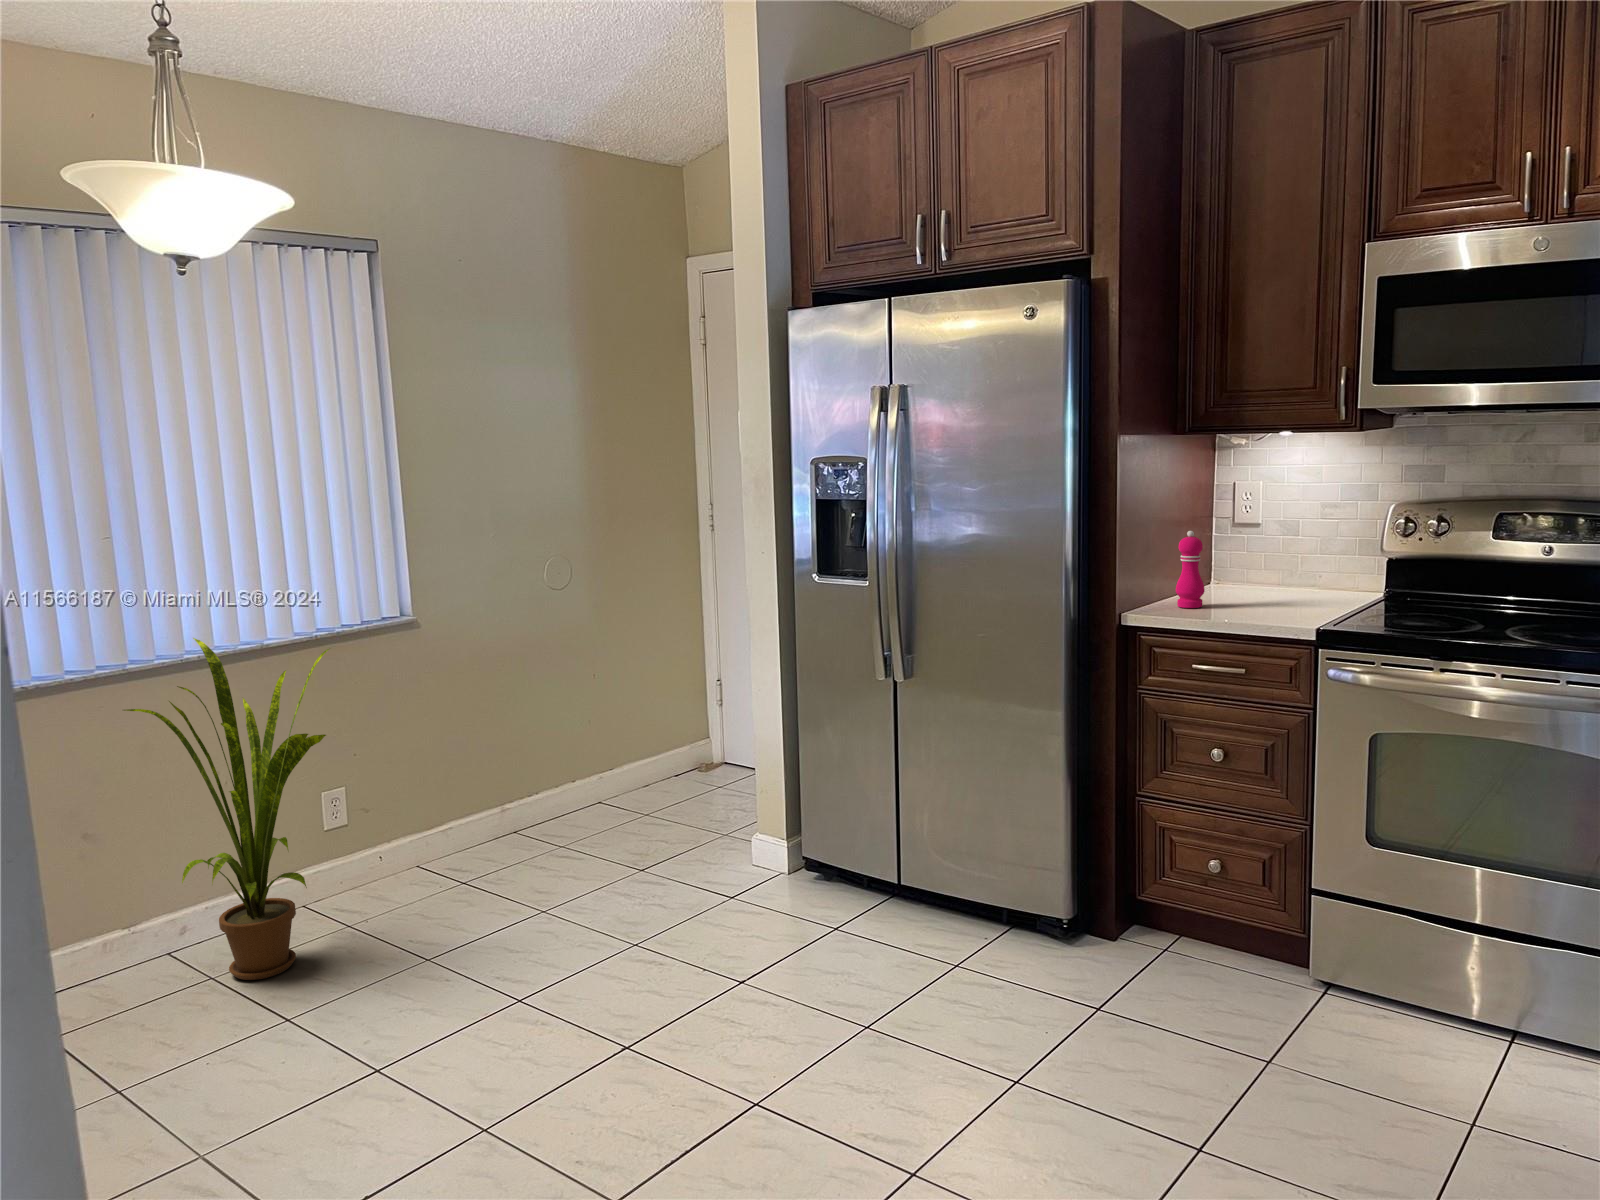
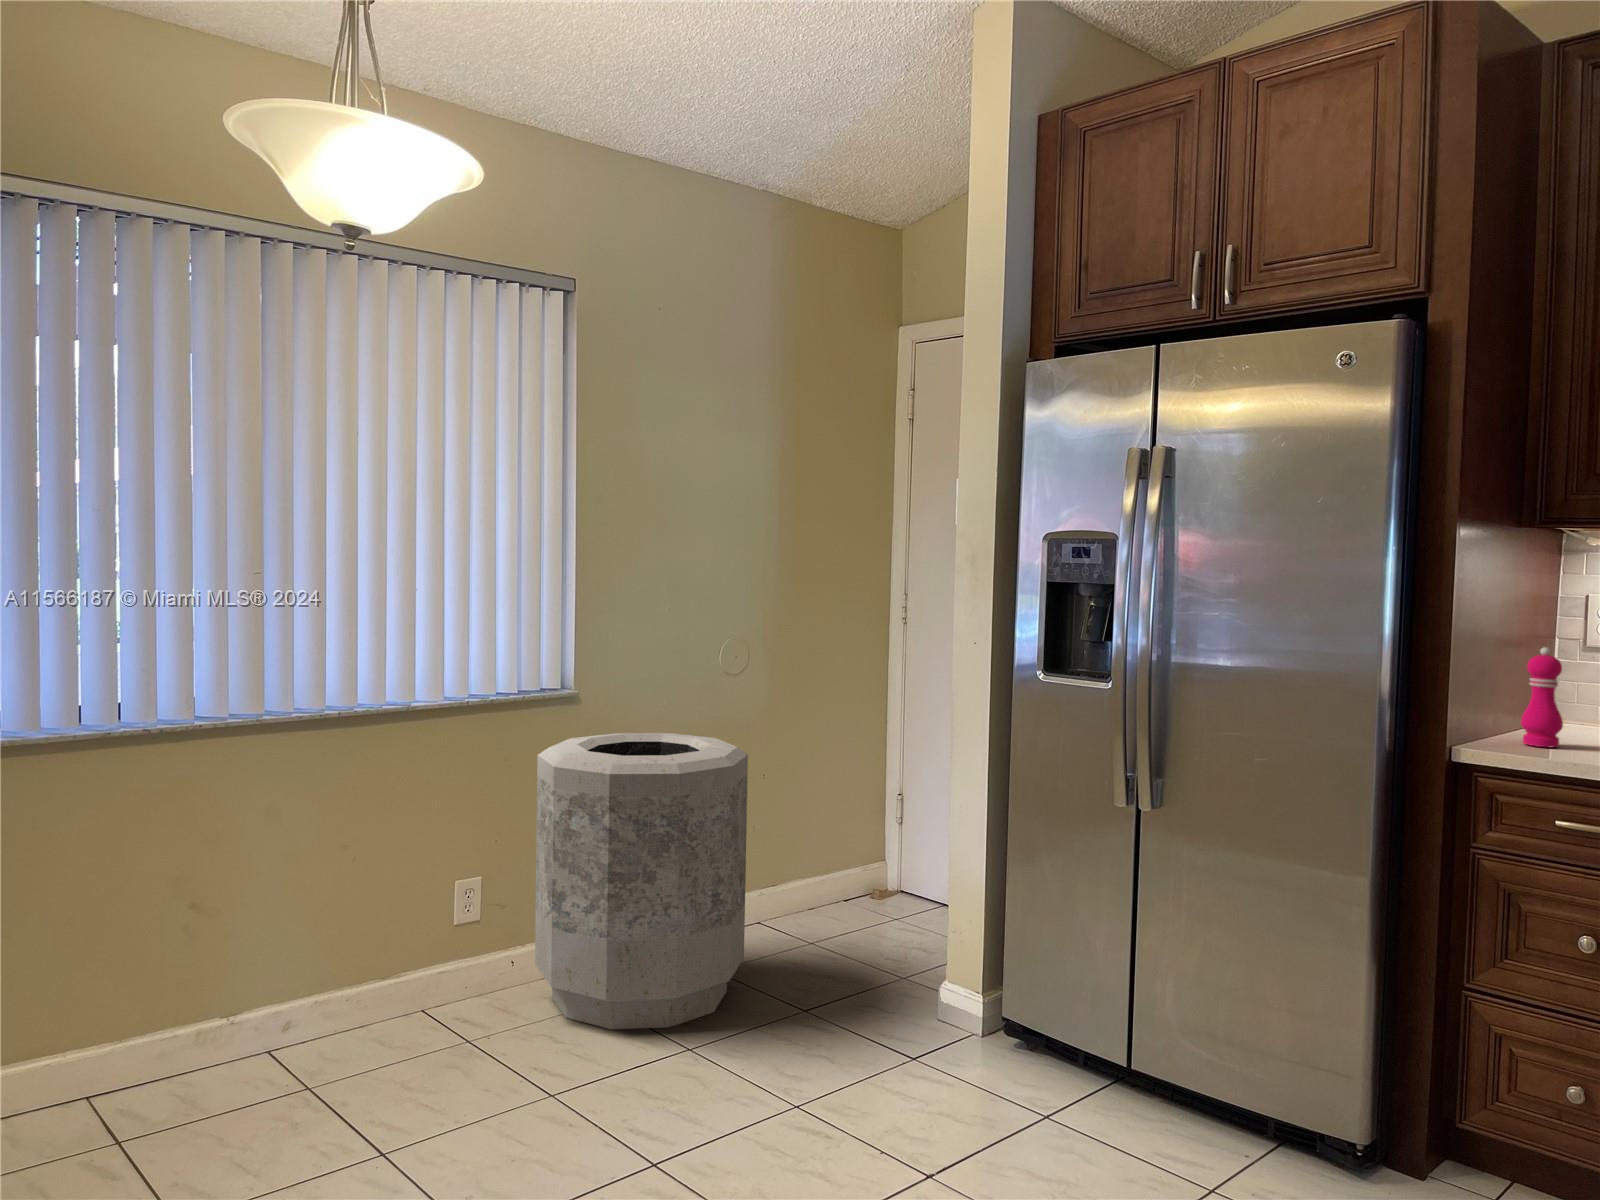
house plant: present [124,638,329,980] -> none [241,690,480,1096]
trash can: none [386,648,587,904] -> present [535,733,748,1029]

